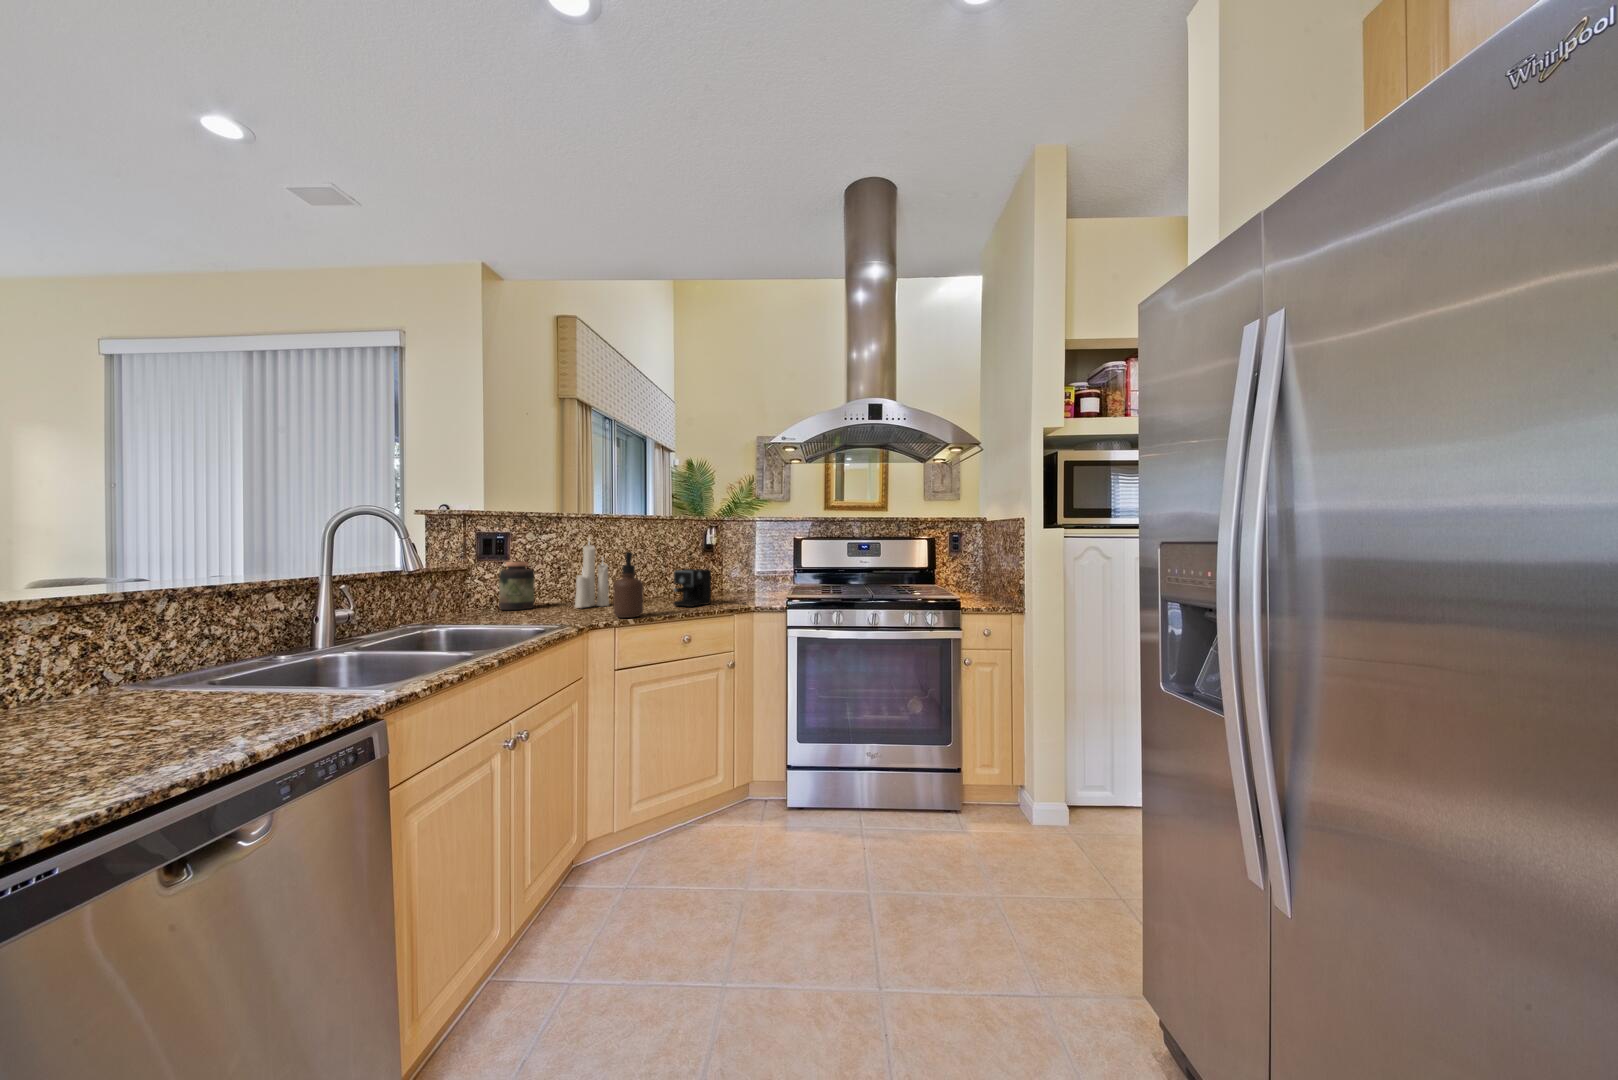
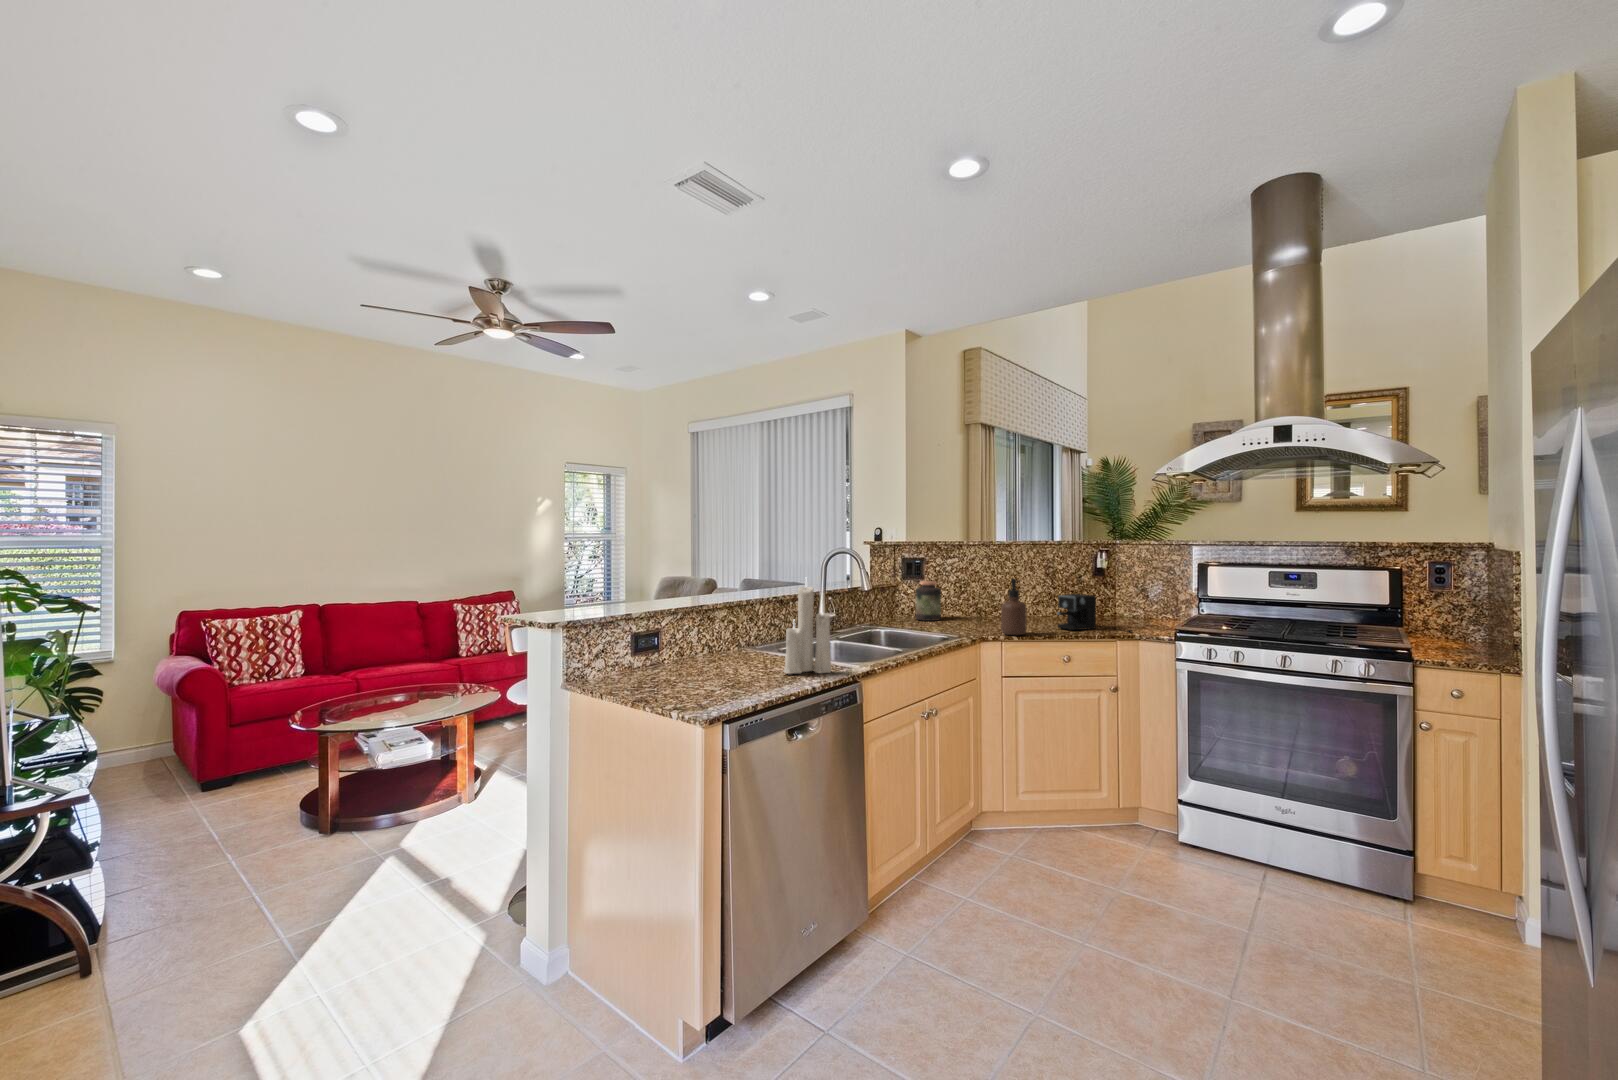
candle: present [575,545,609,608] -> present [784,583,831,674]

